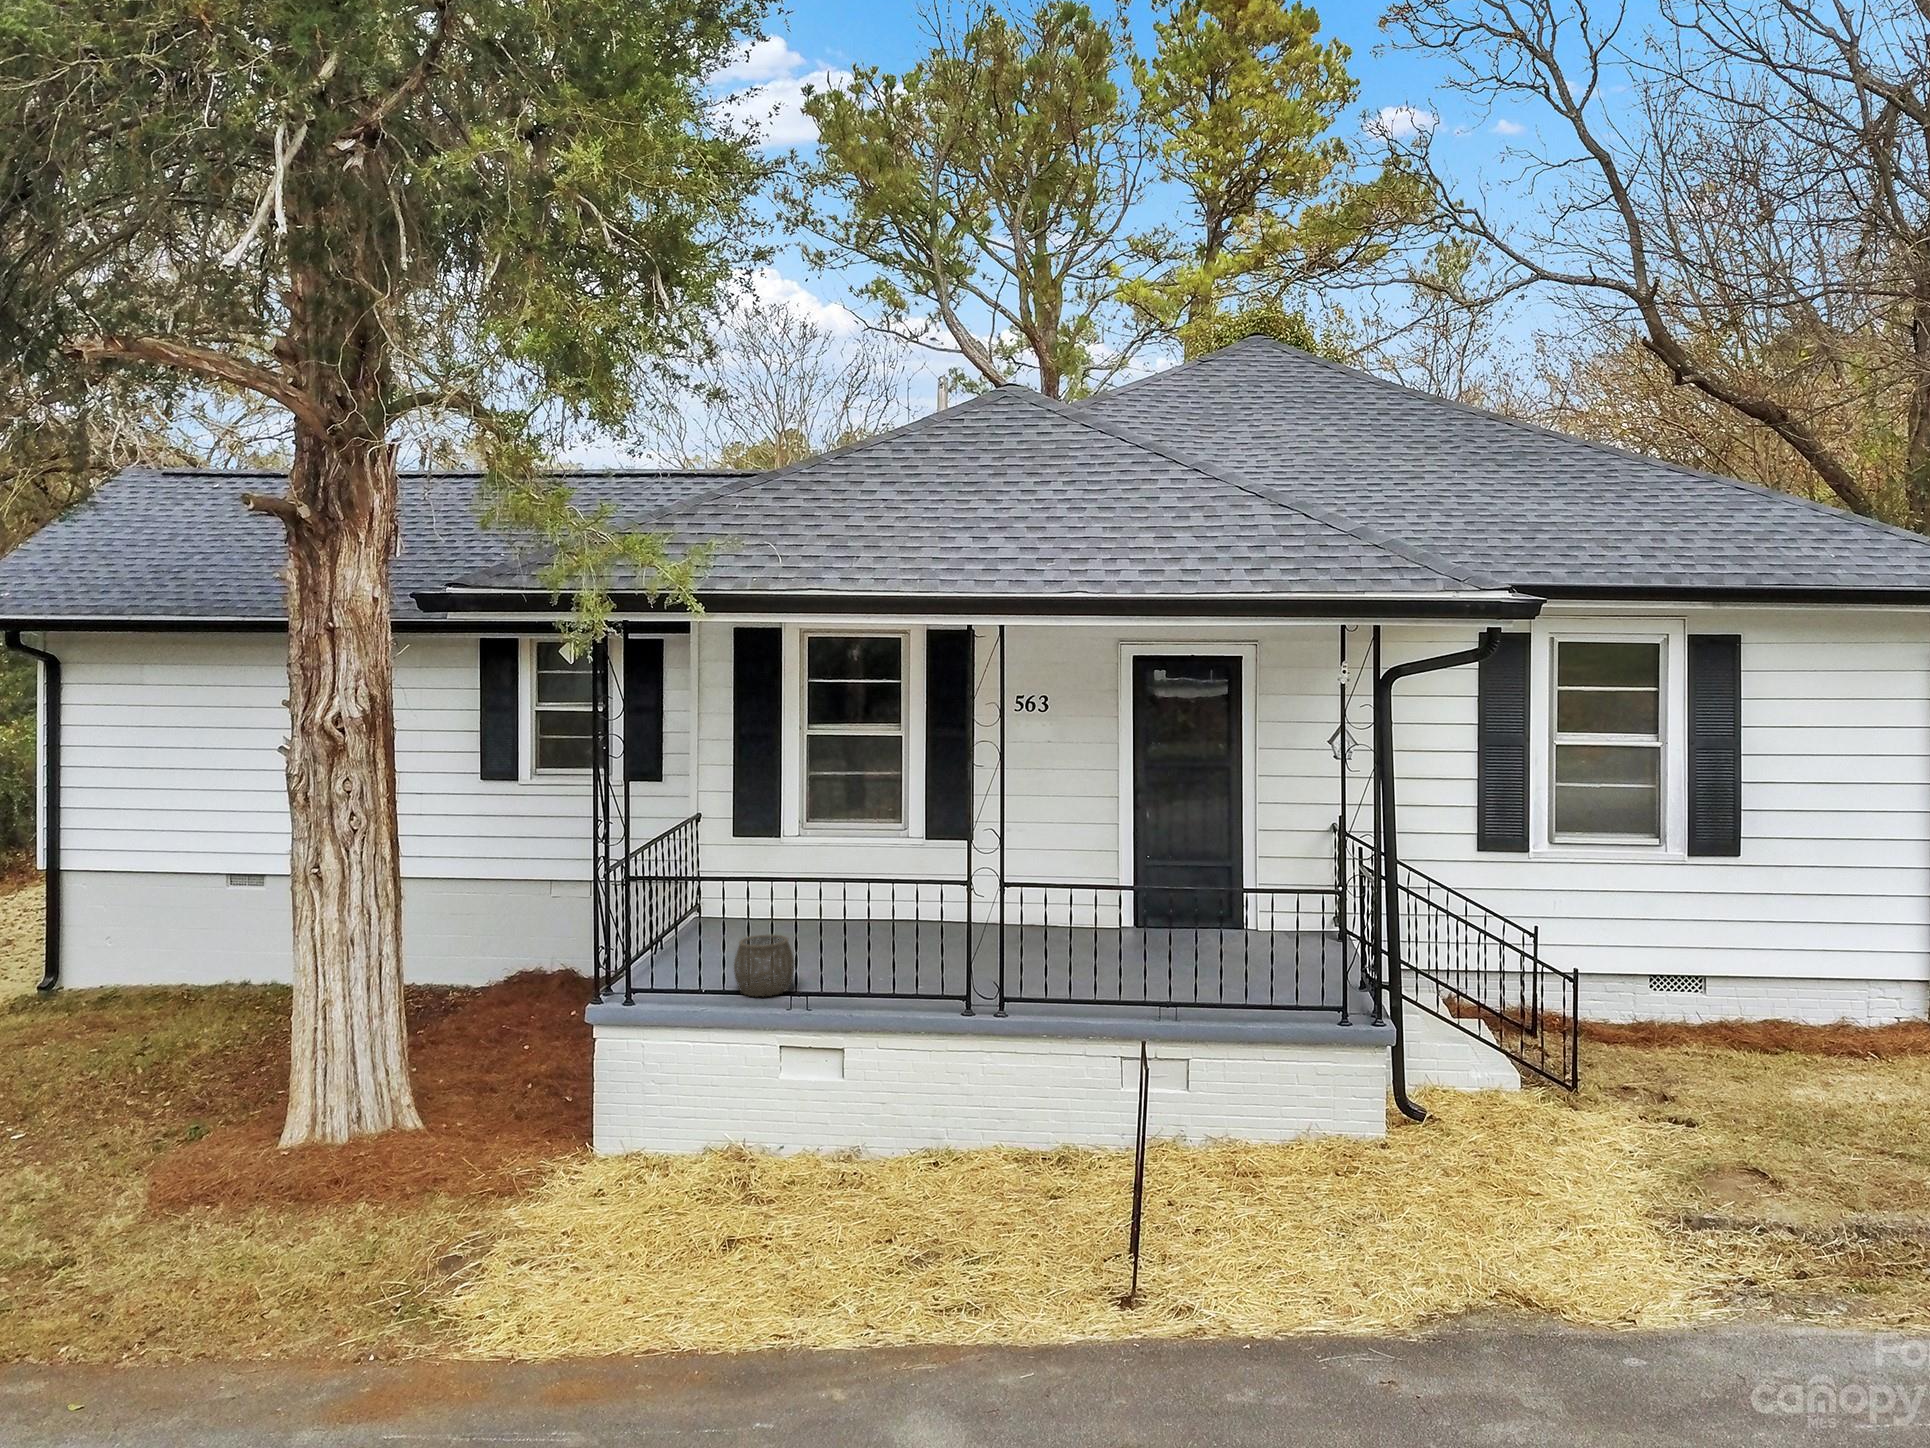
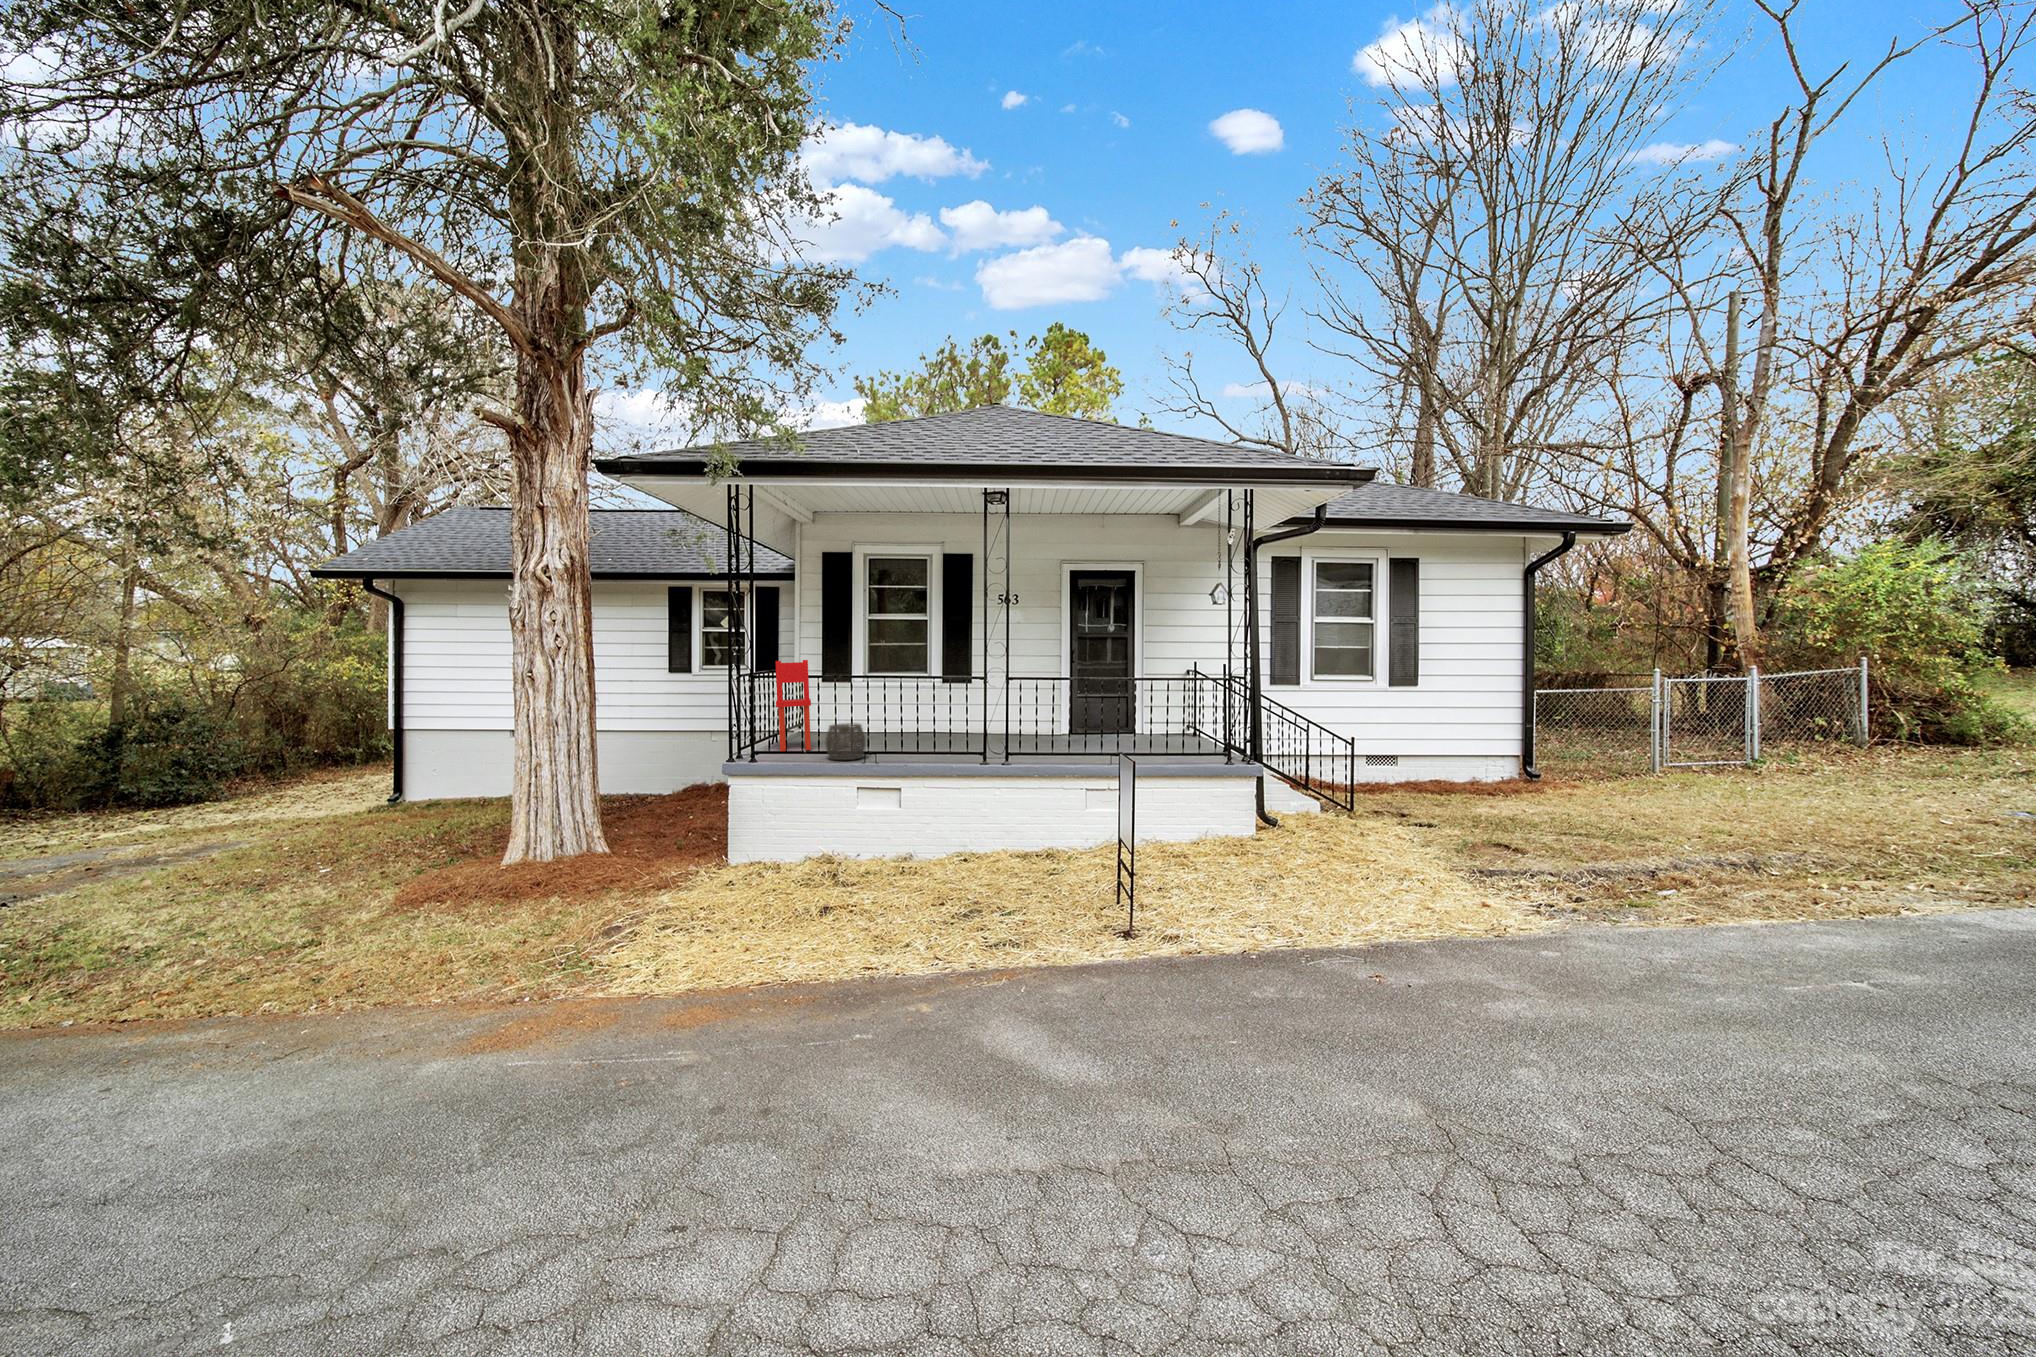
chair: none [662,830,715,972] -> present [776,660,811,751]

